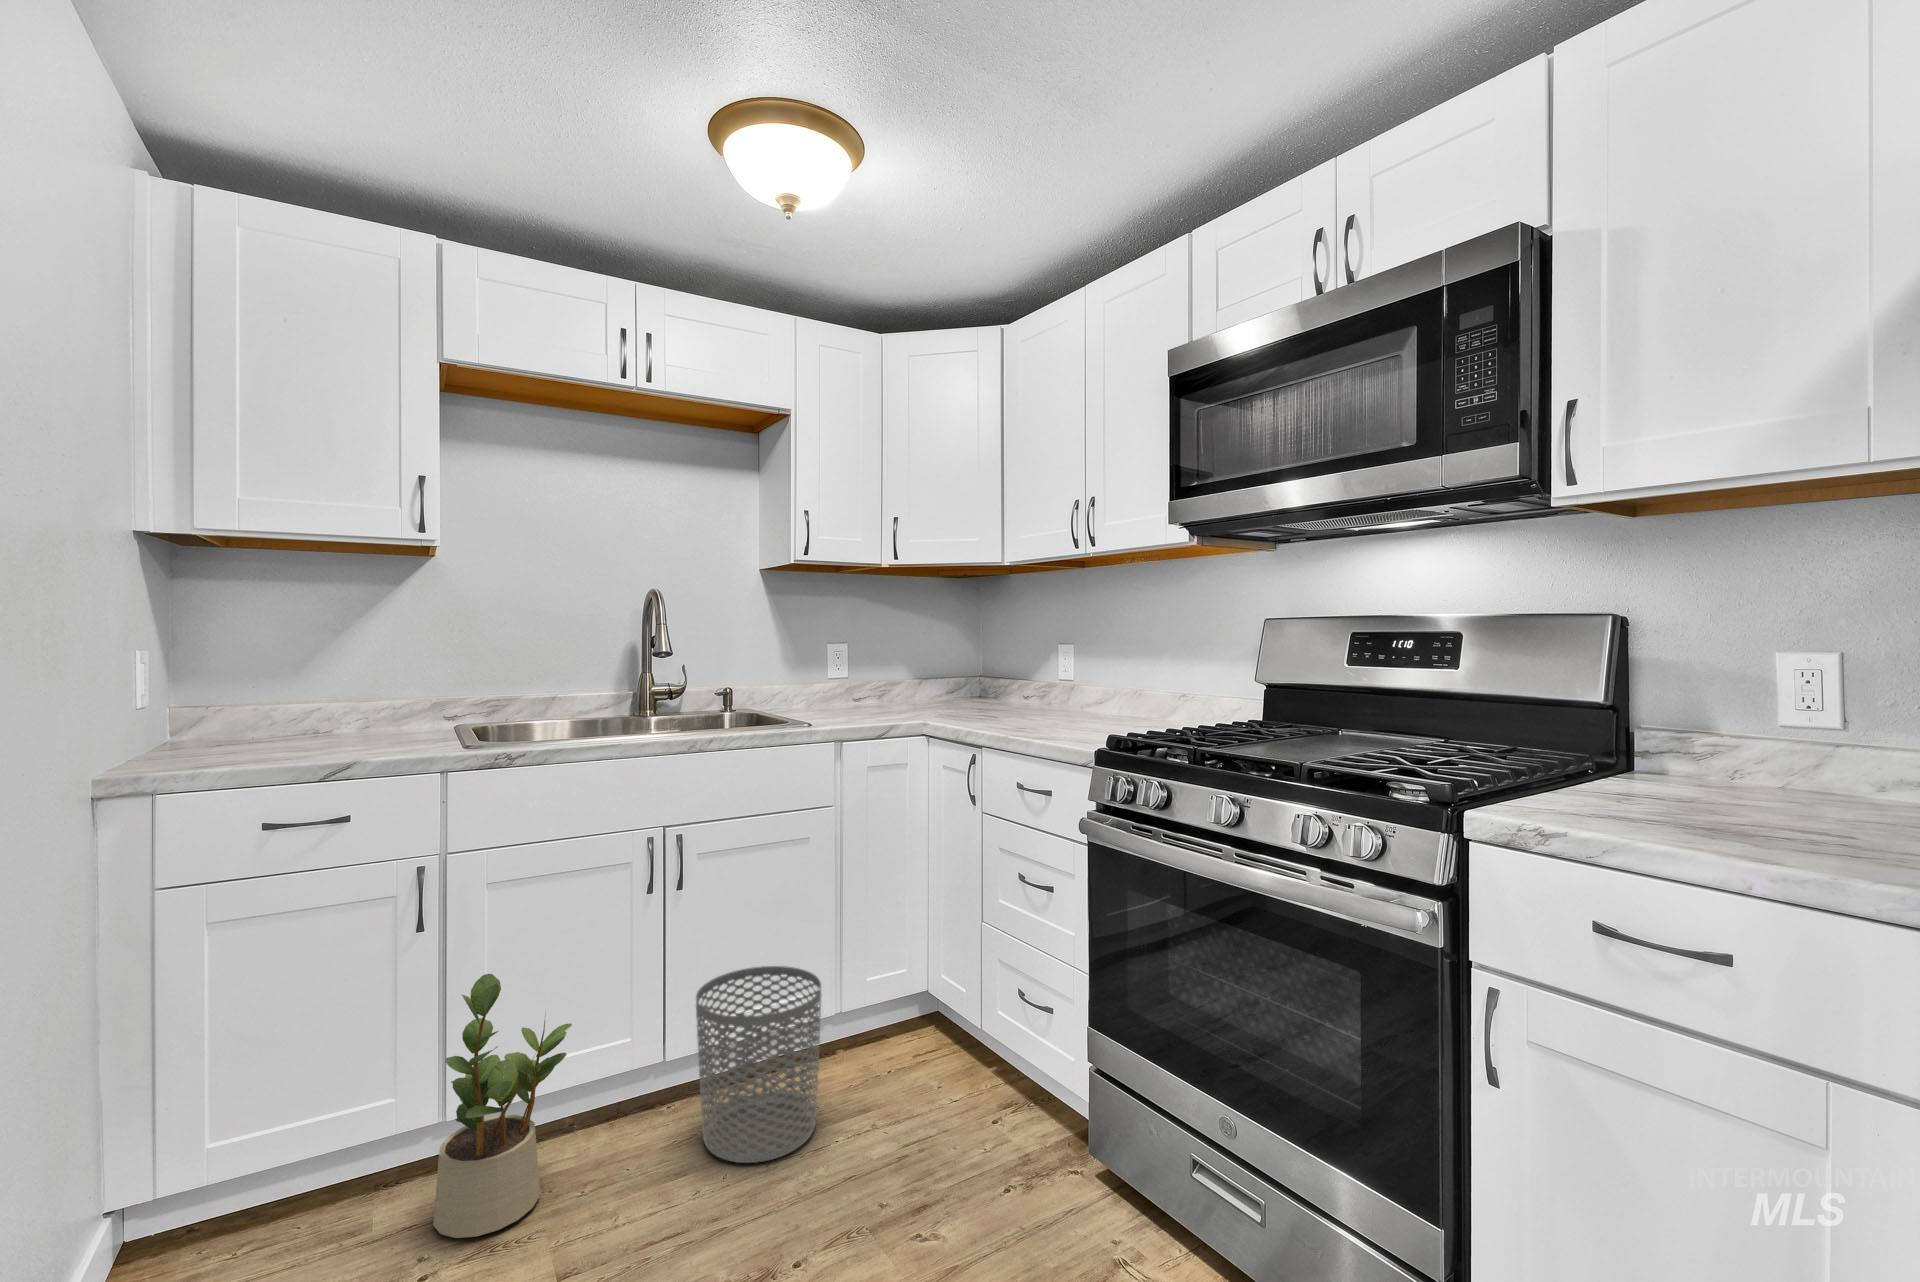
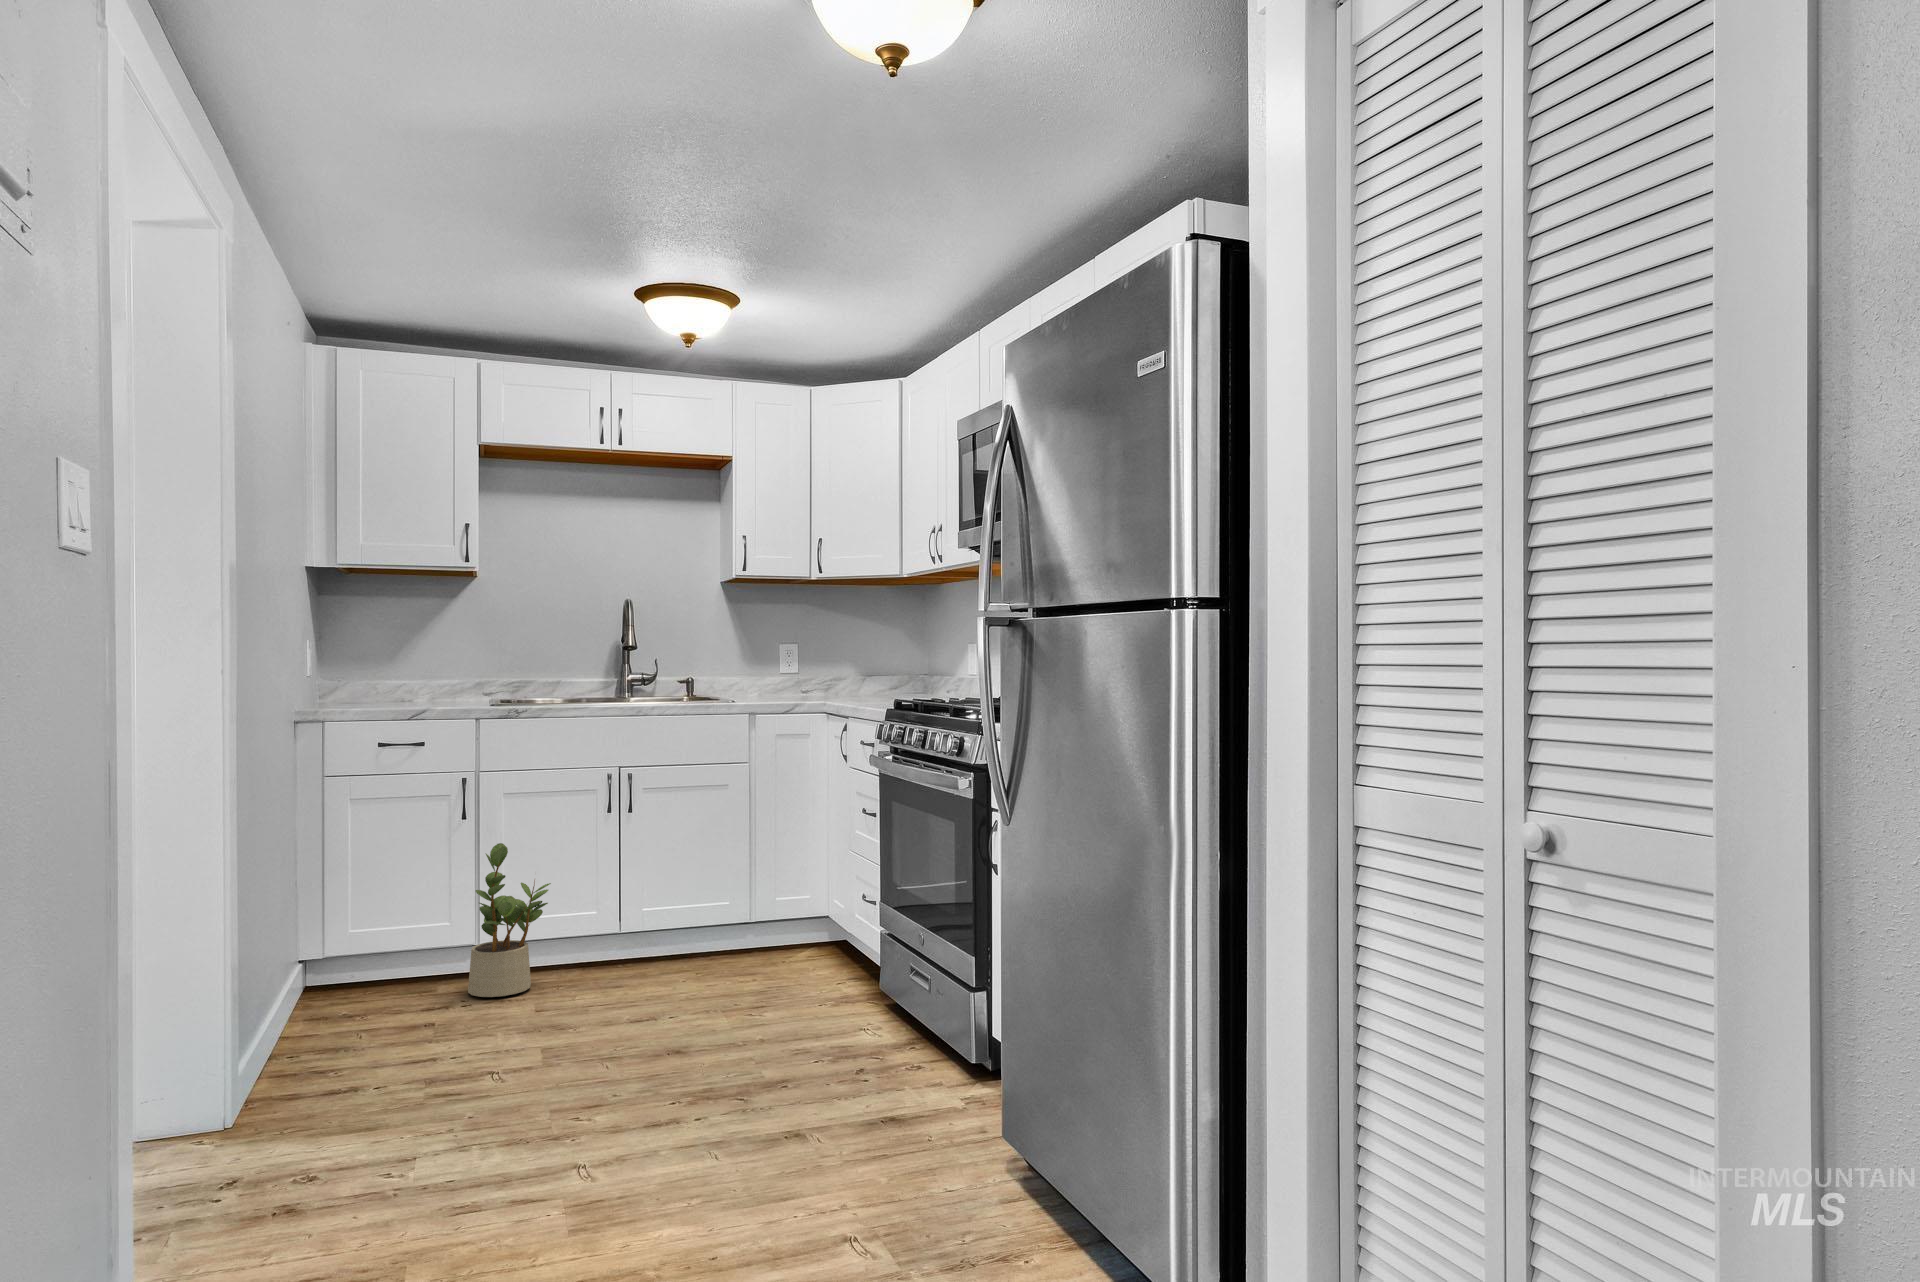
waste bin: present [696,966,821,1163] -> none [632,870,719,986]

